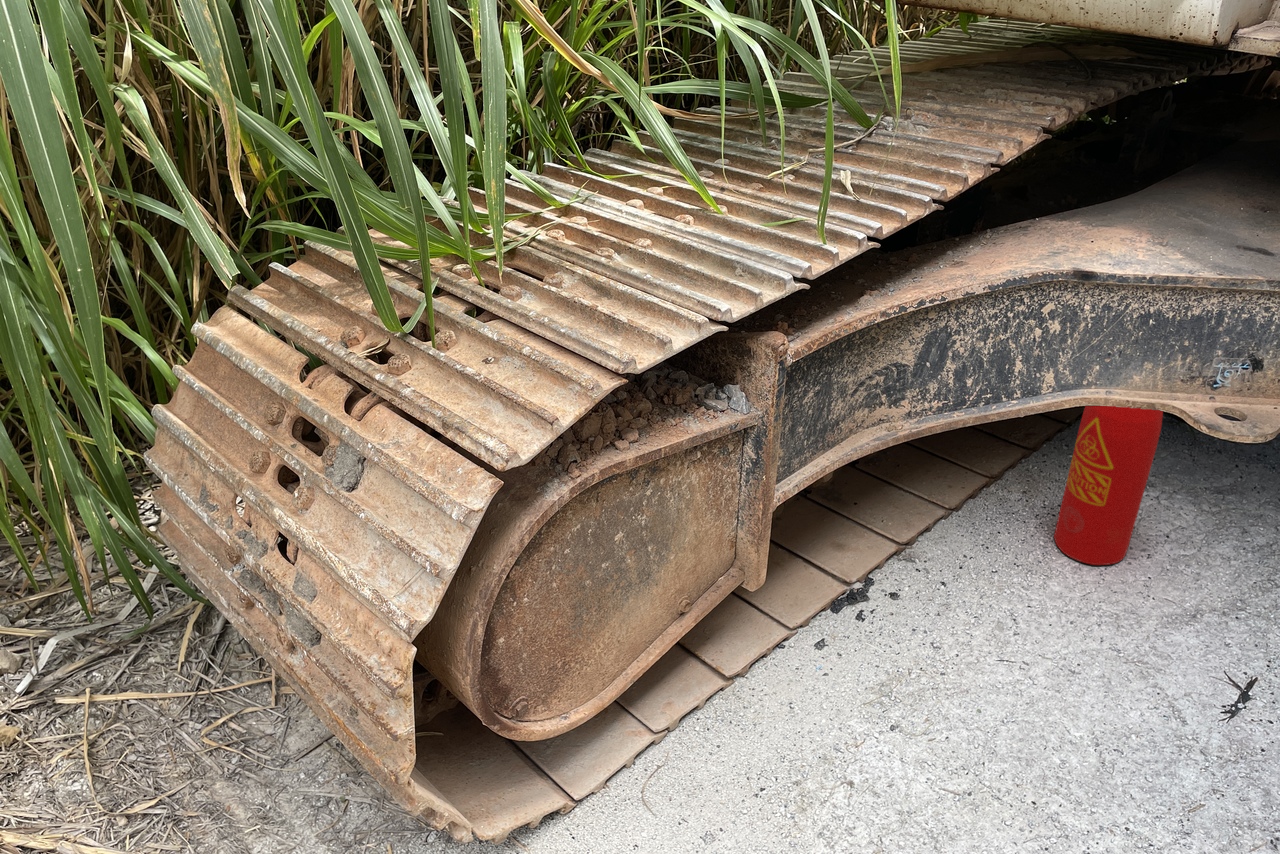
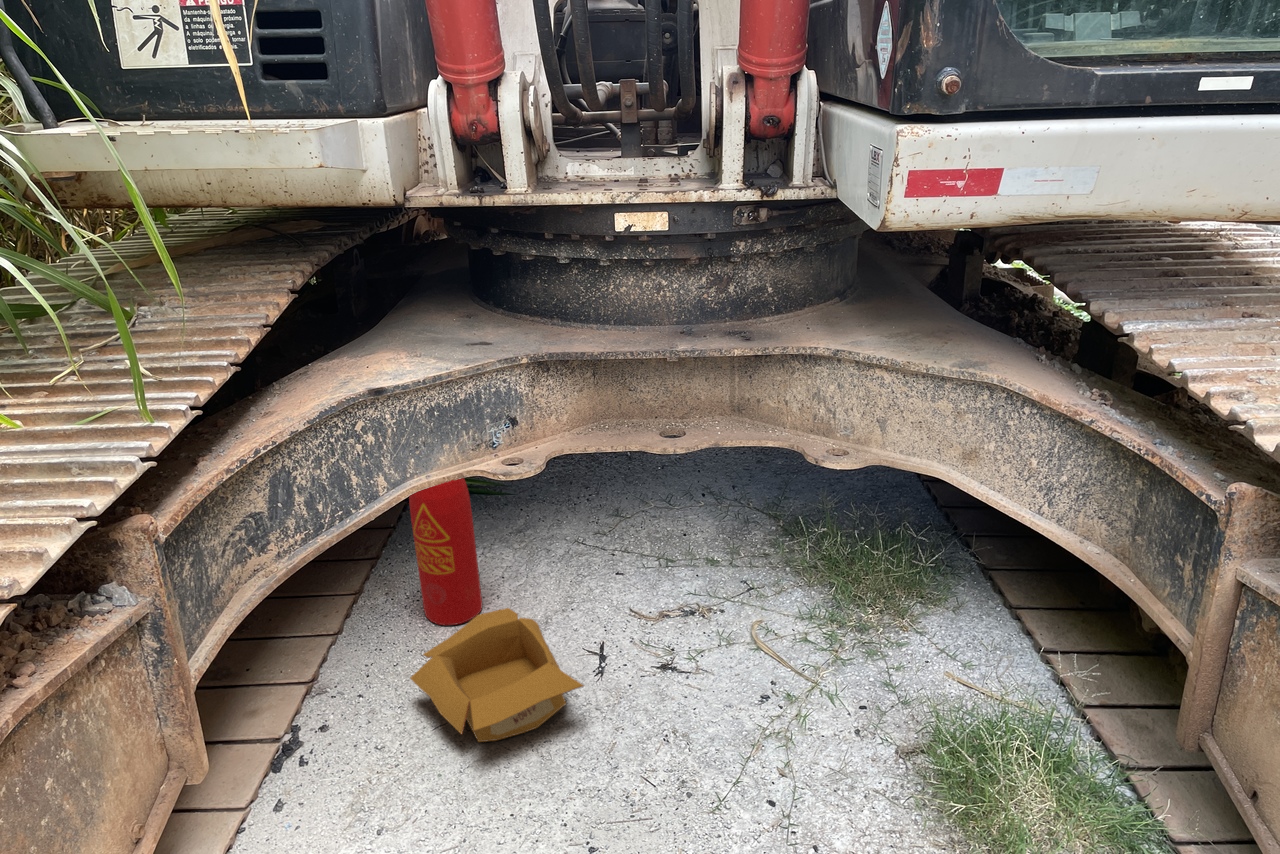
cardboard box: none [997,567,1194,727] -> present [410,608,584,742]

